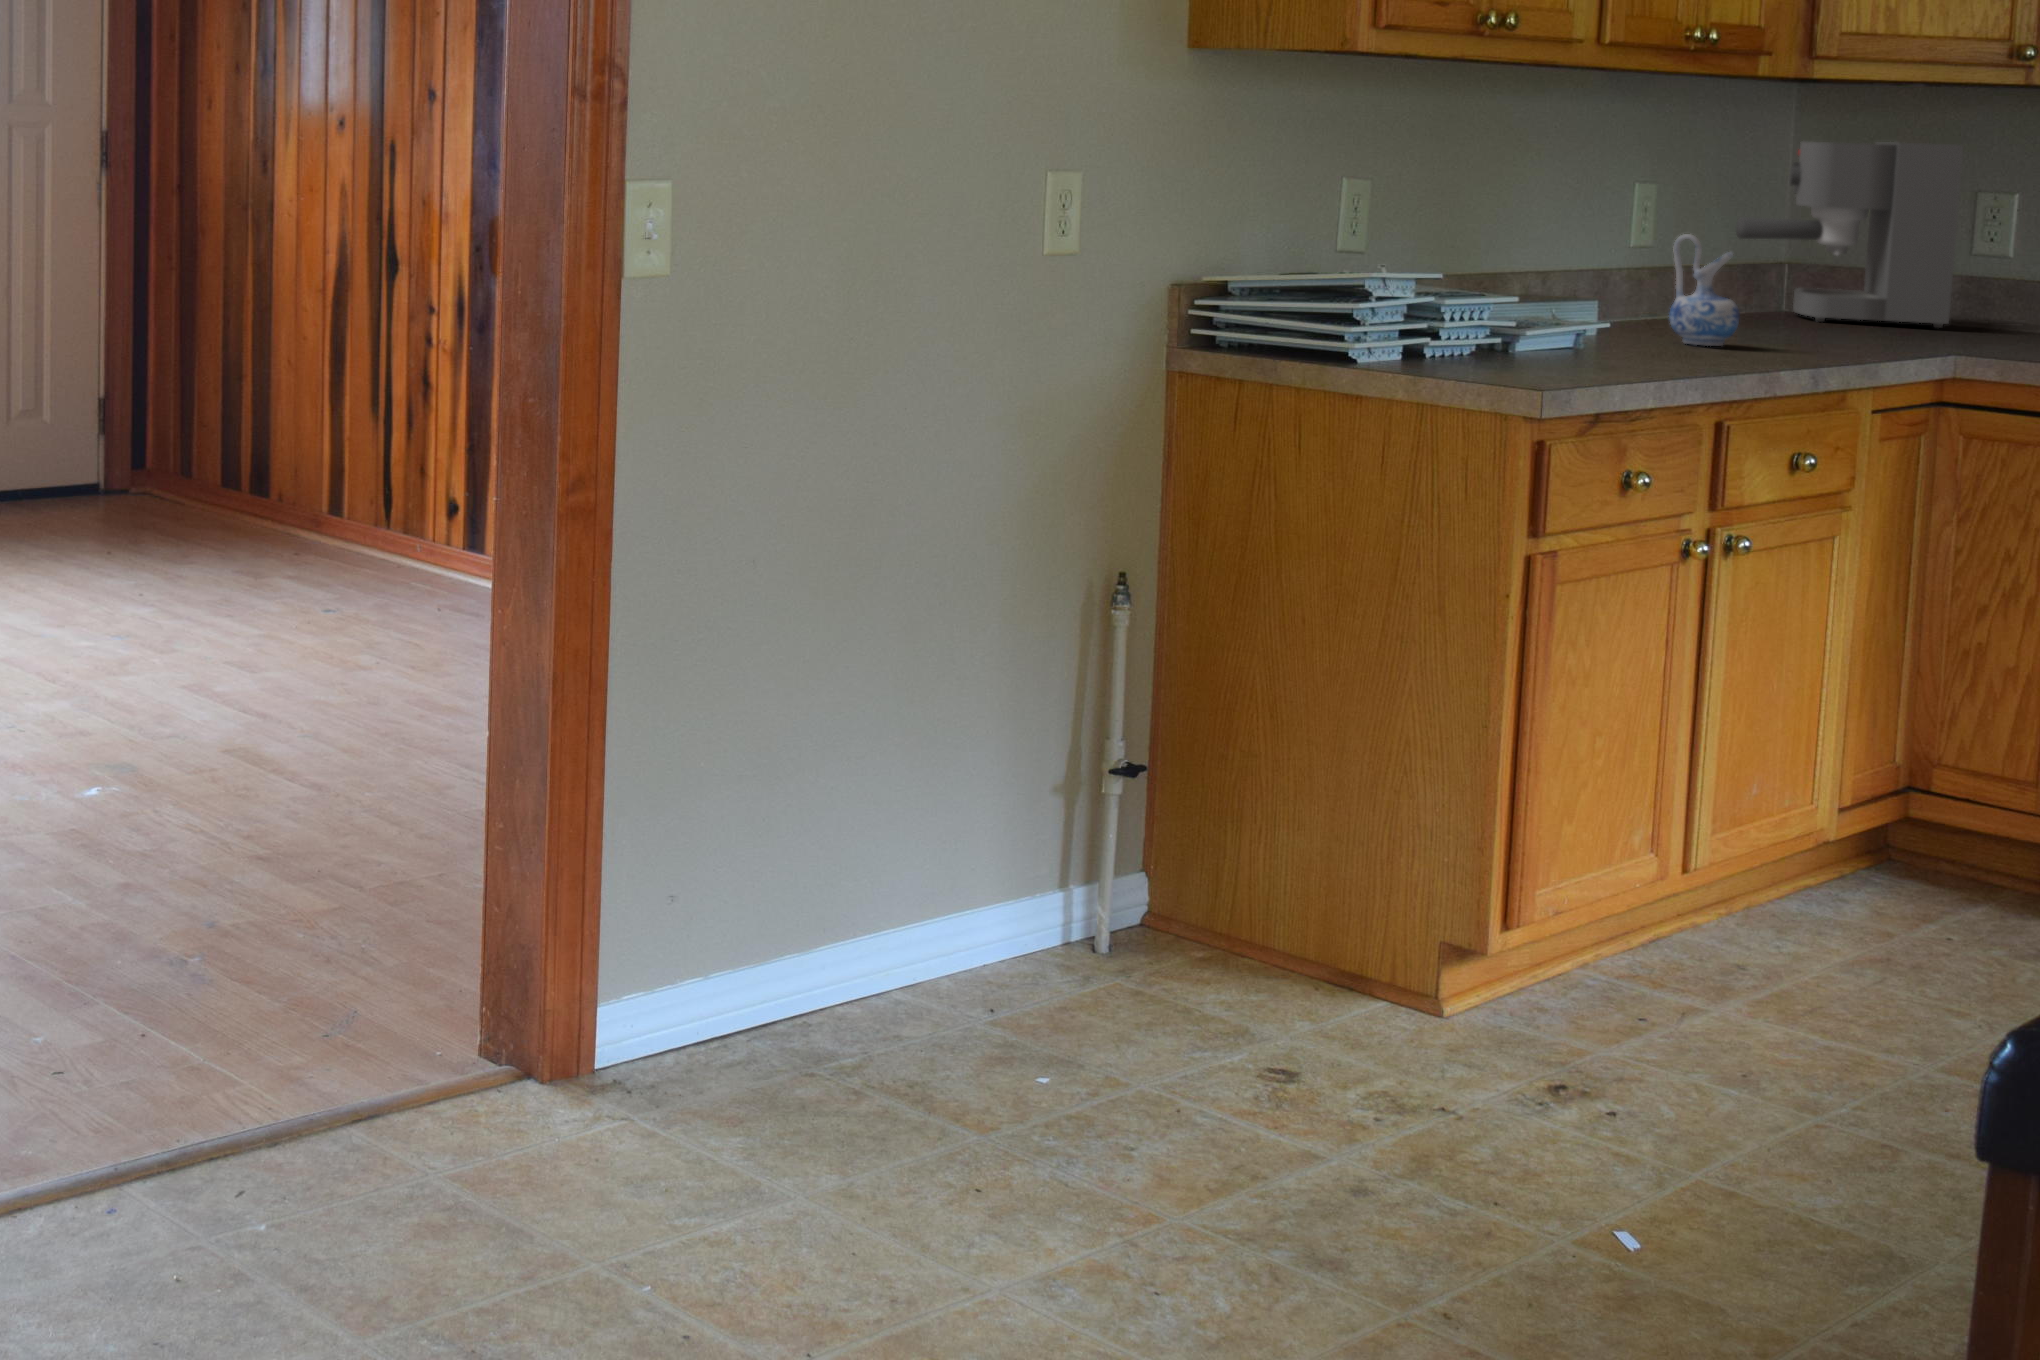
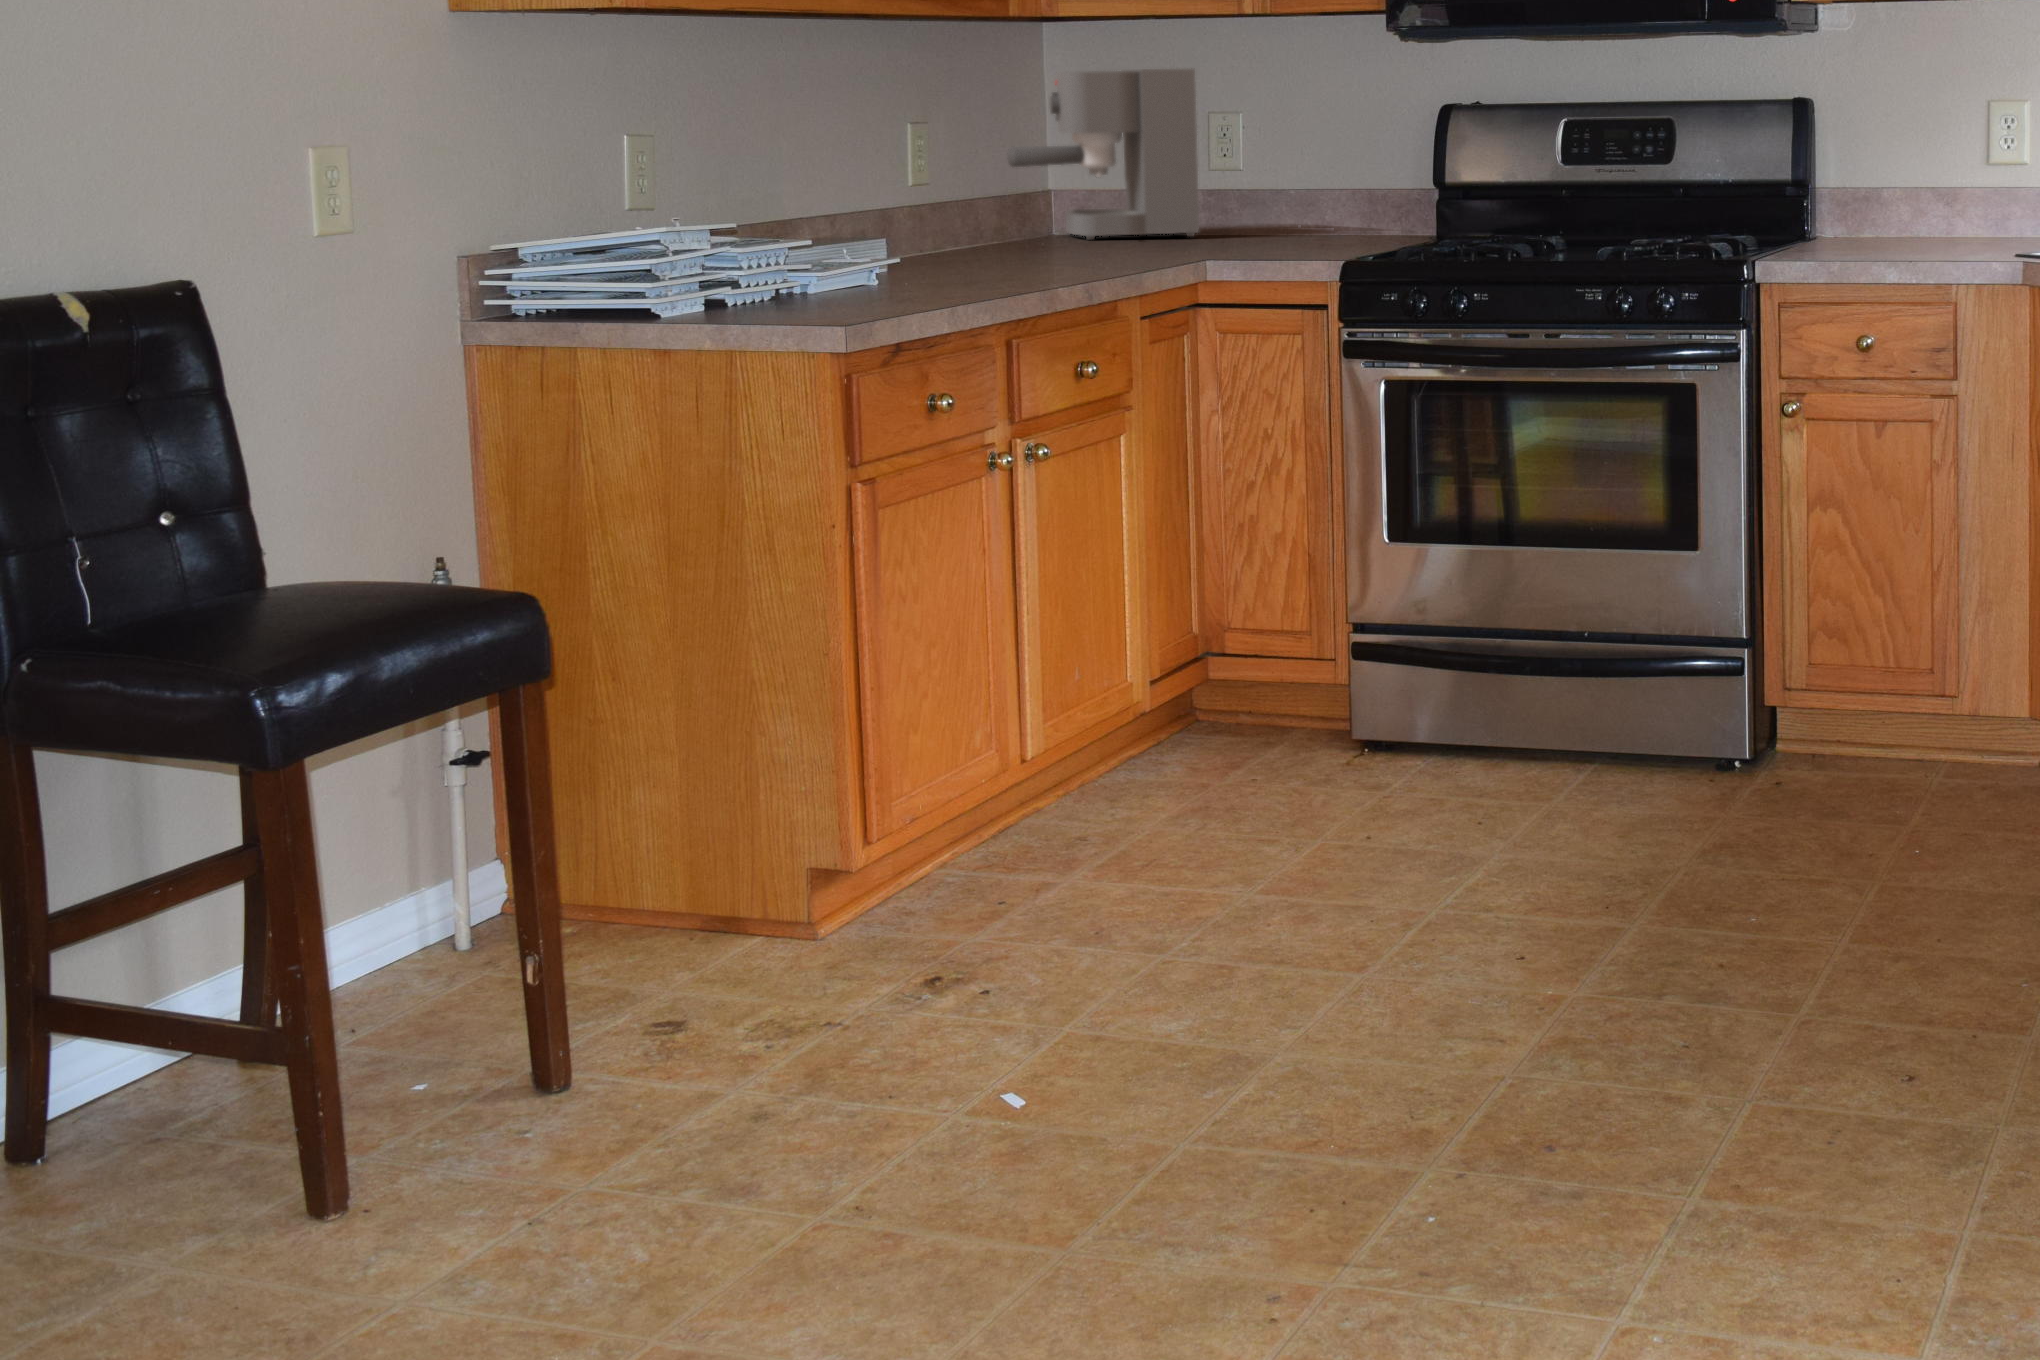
ceramic pitcher: present [1669,234,1739,346] -> none [953,167,1019,271]

